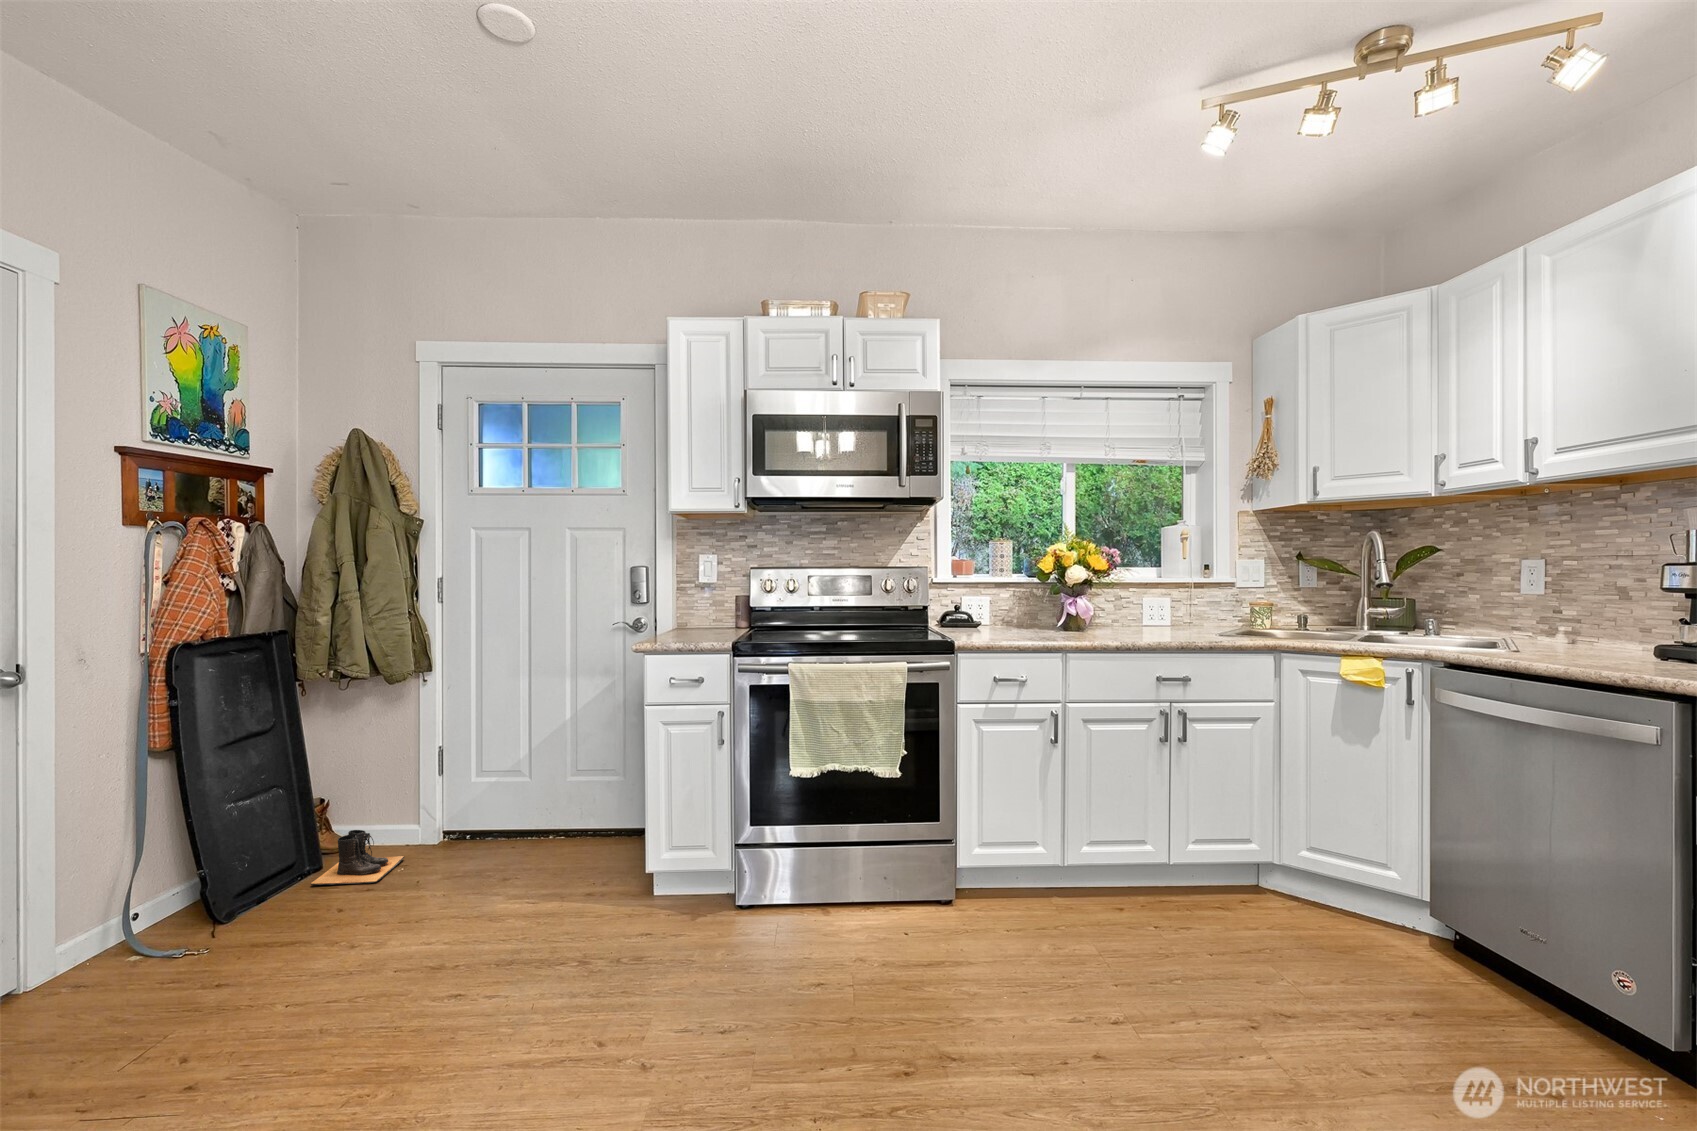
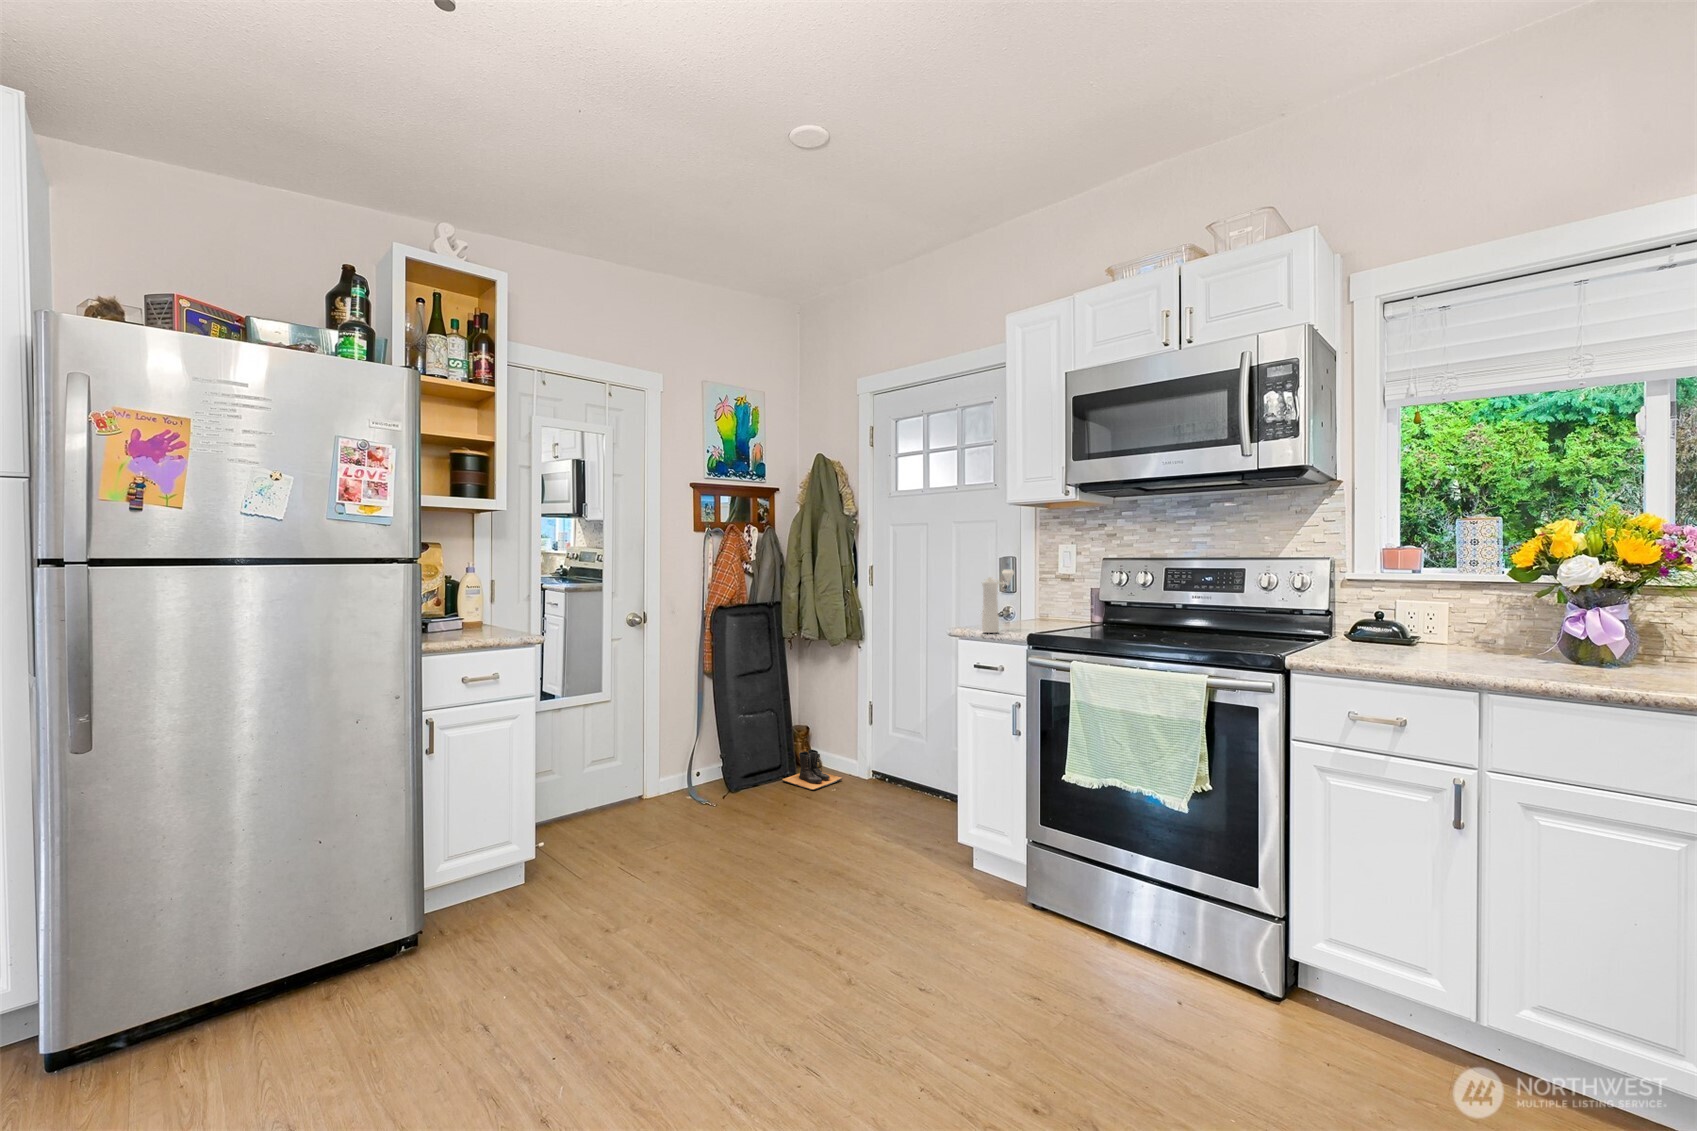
pepper mill: none [680,580,701,646] -> present [982,570,1014,633]

